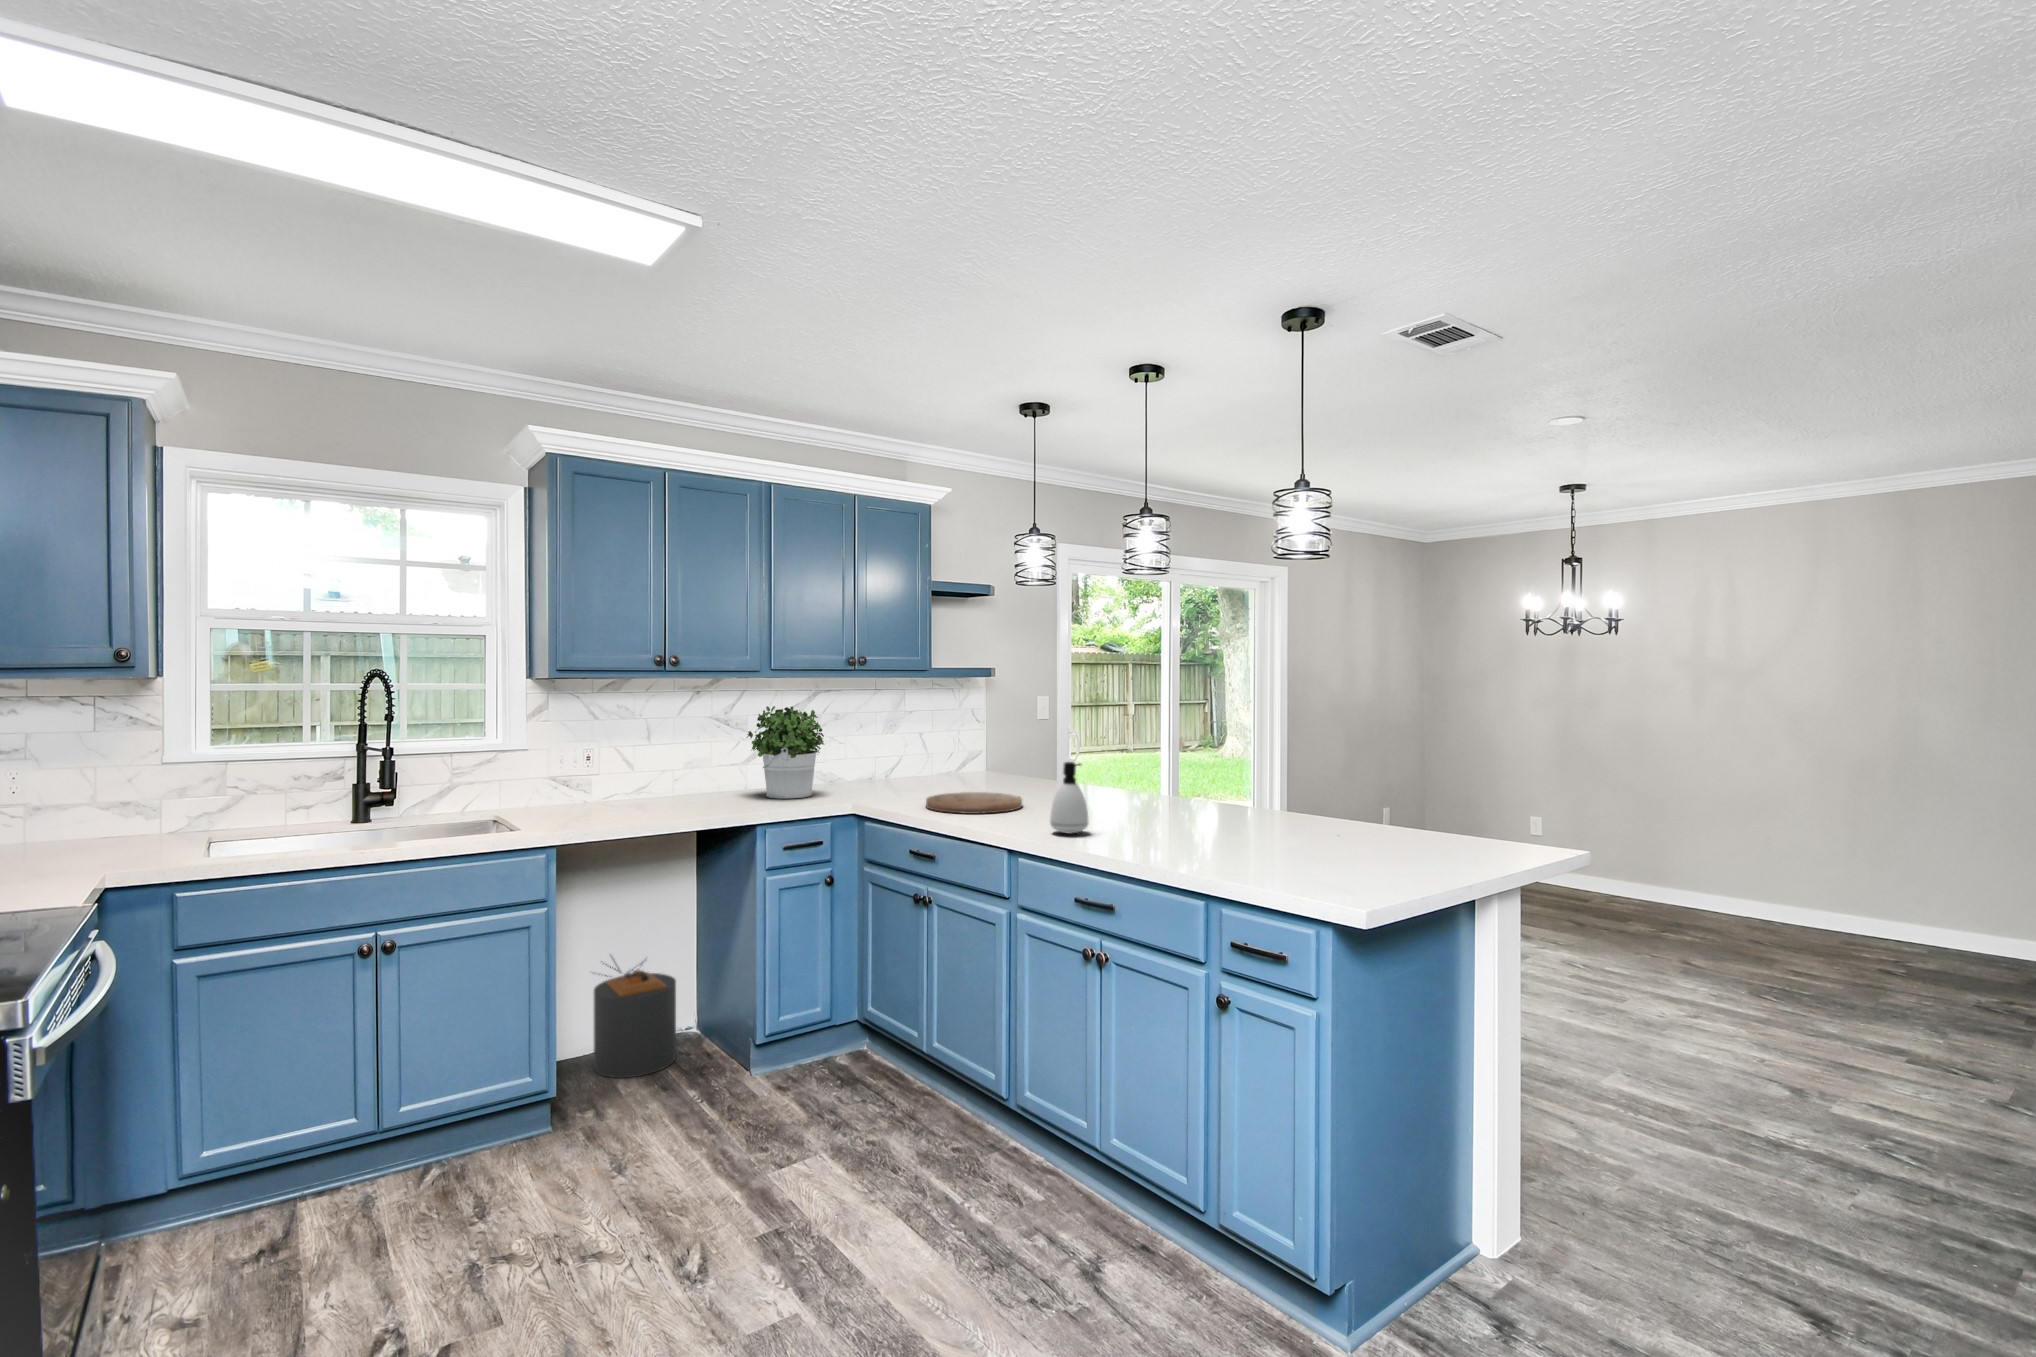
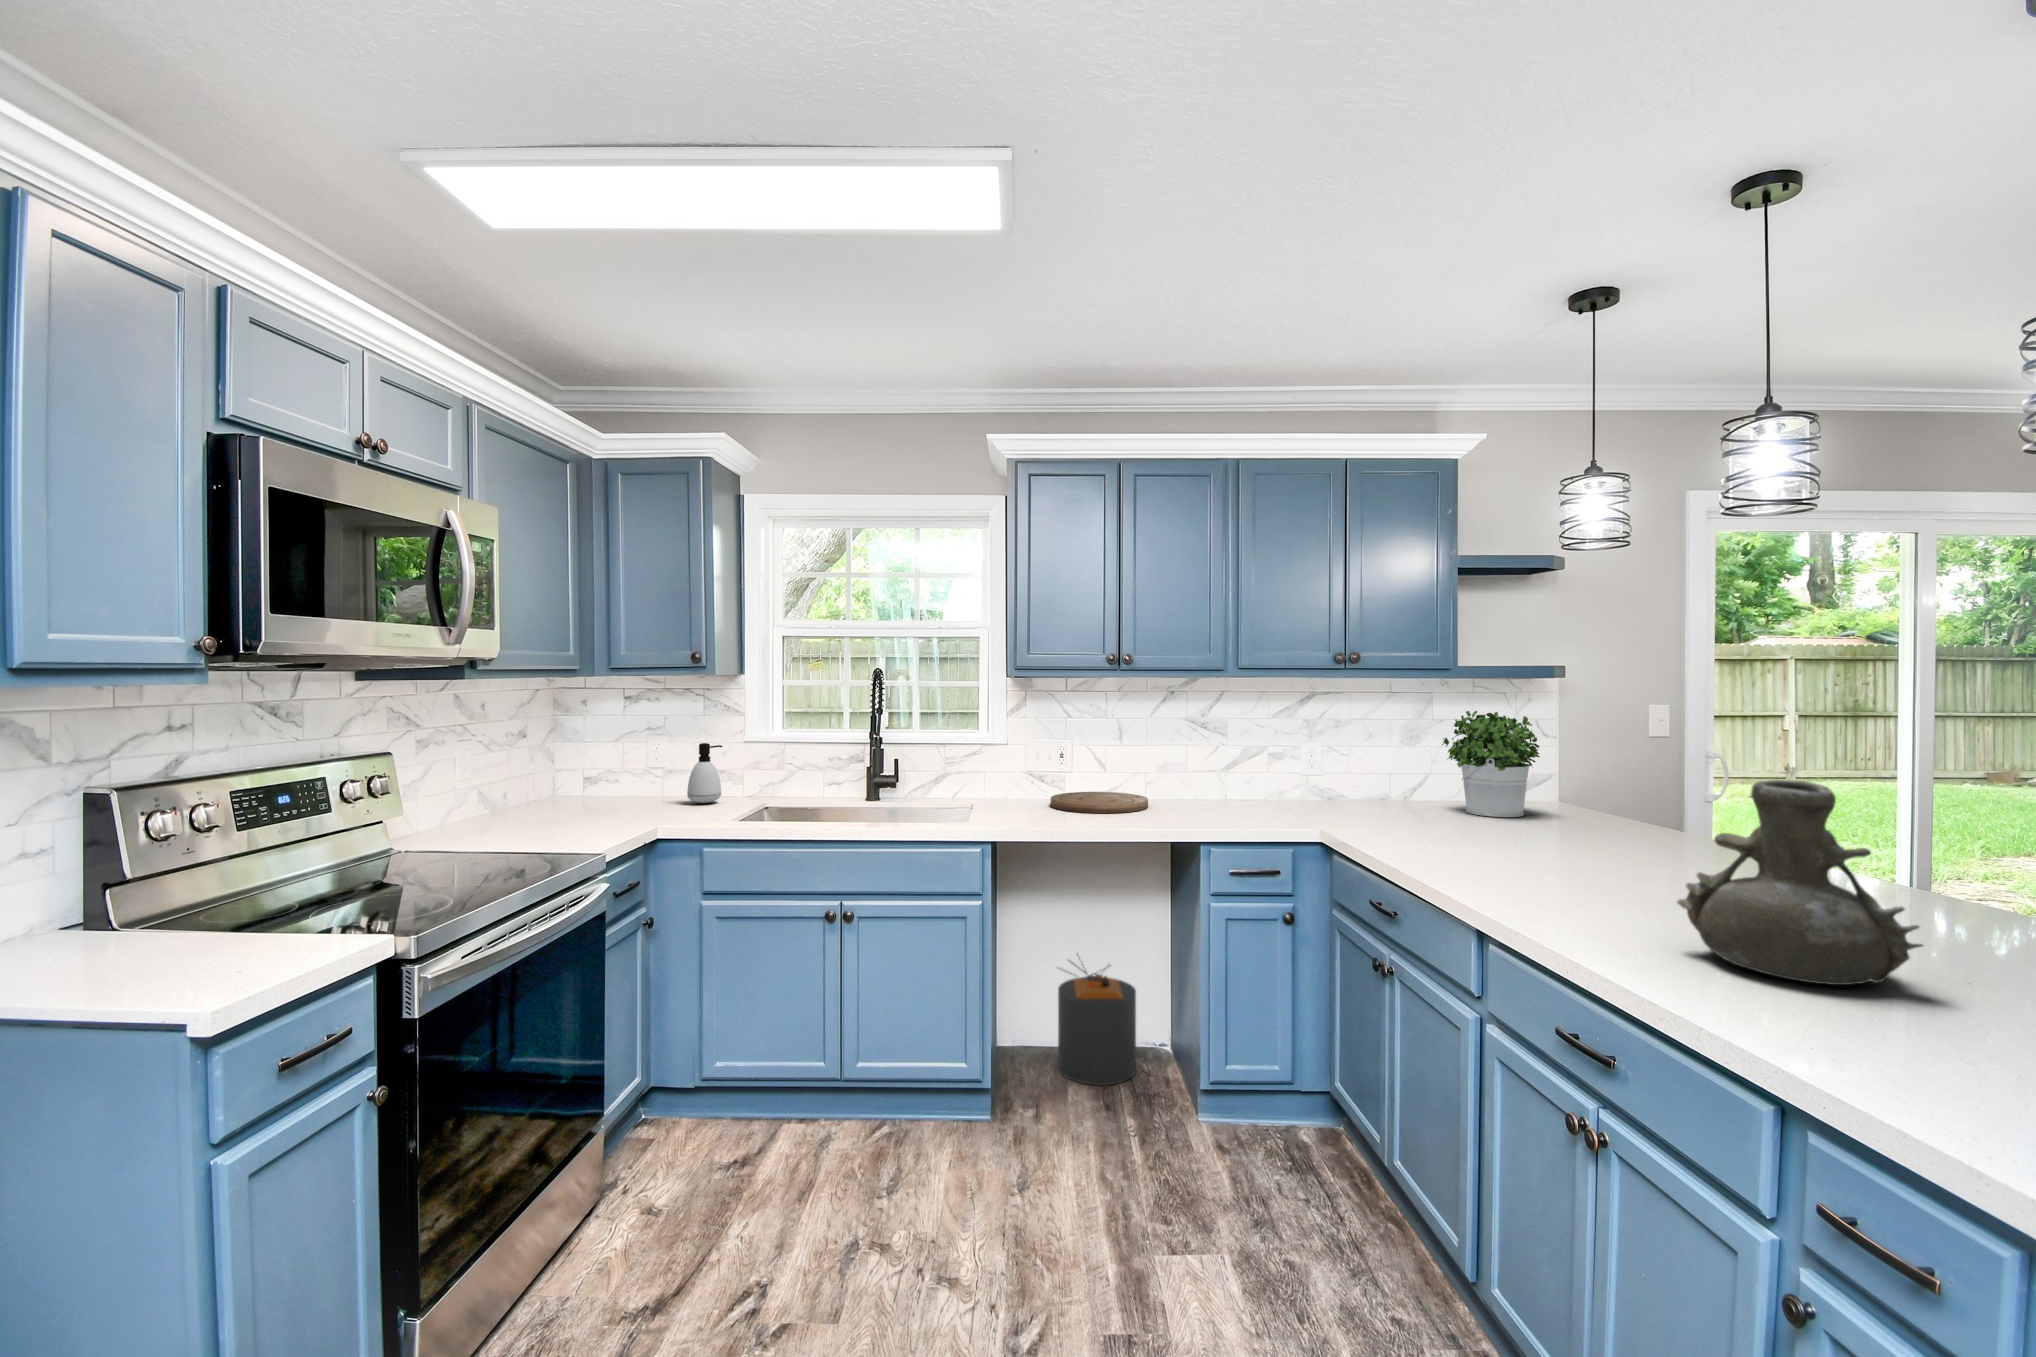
potted plant: present [747,706,824,799] -> present [1442,711,1540,817]
vase: none [1122,742,1228,853] -> present [1677,780,1923,985]
soap dispenser: present [1050,762,1088,834] -> present [687,743,722,803]
cutting board: present [926,792,1022,814] -> present [1051,792,1148,813]

